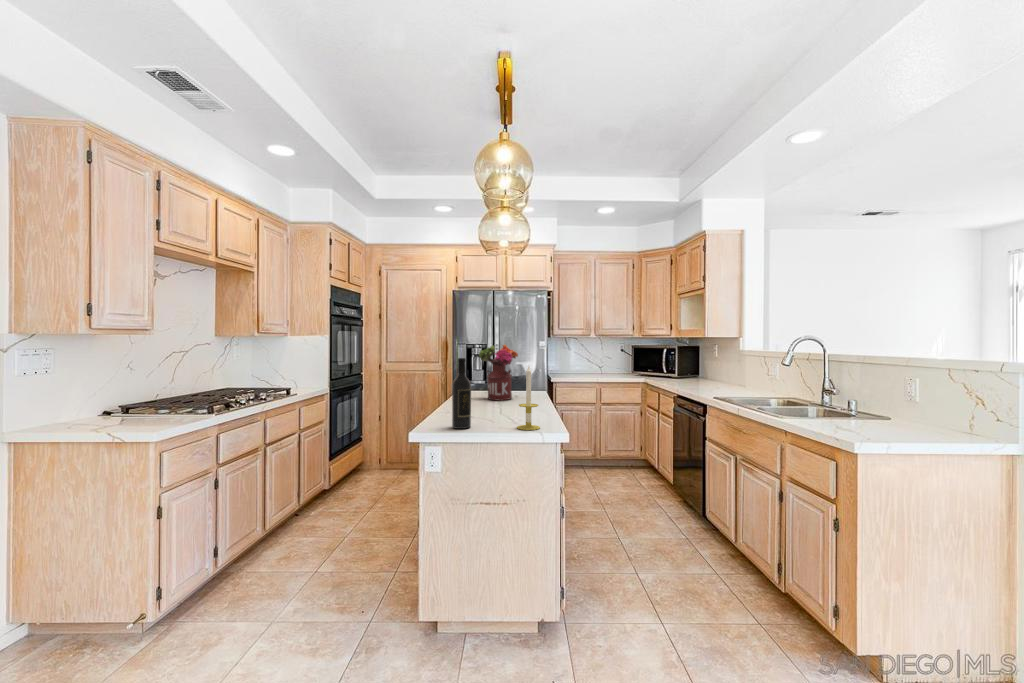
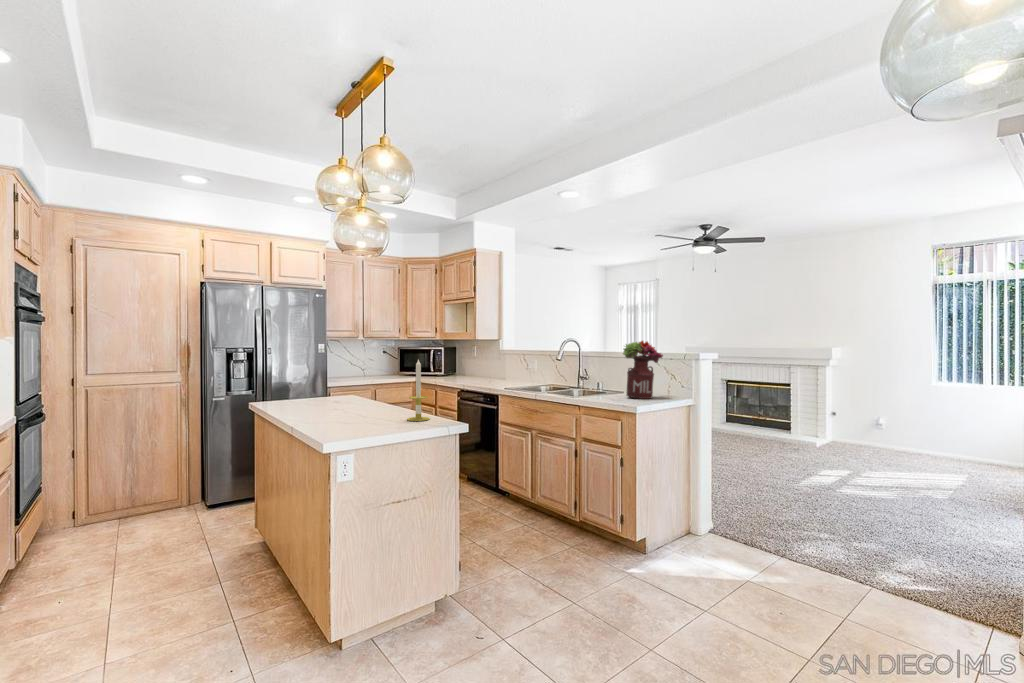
flower arrangement: present [479,345,518,401] -> present [623,341,663,399]
wine bottle: present [452,358,471,429] -> none [341,353,362,428]

